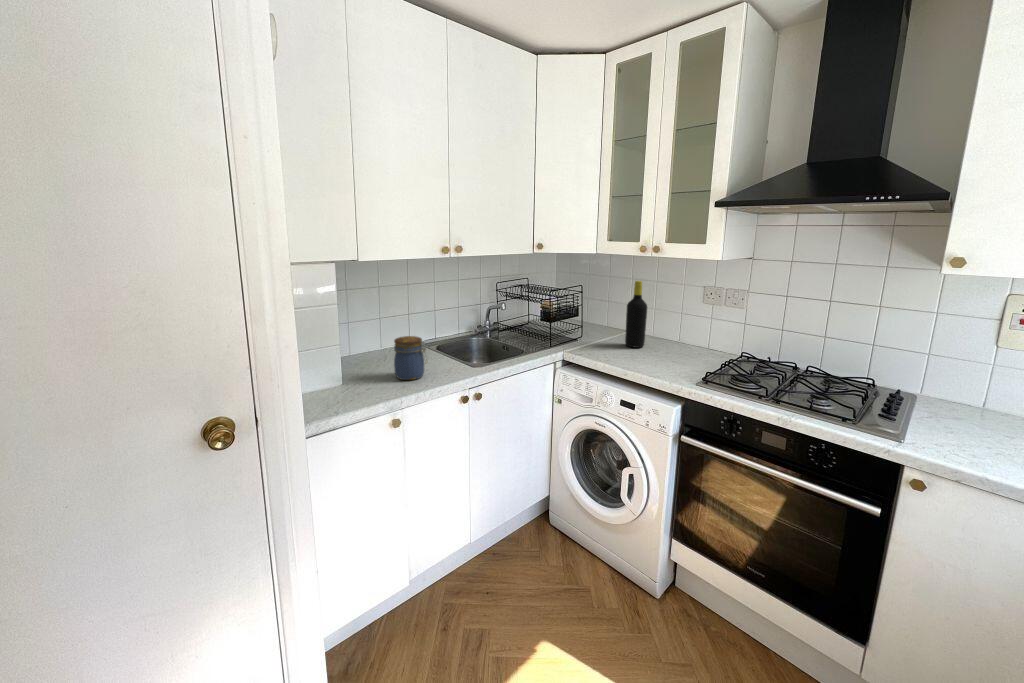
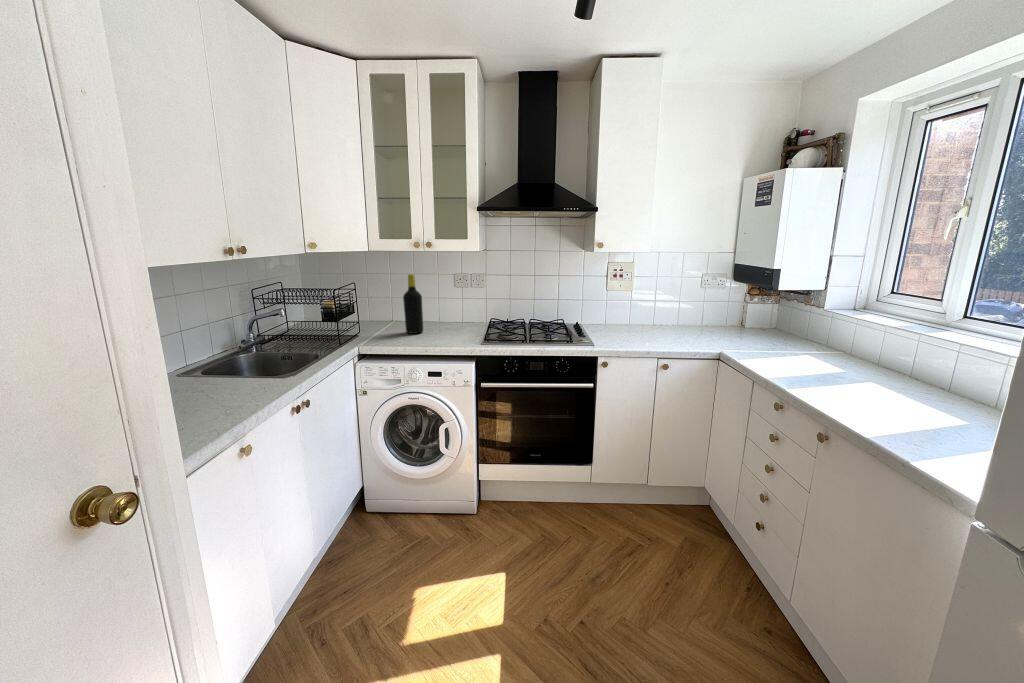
jar: present [394,336,426,380] -> none [191,352,238,404]

